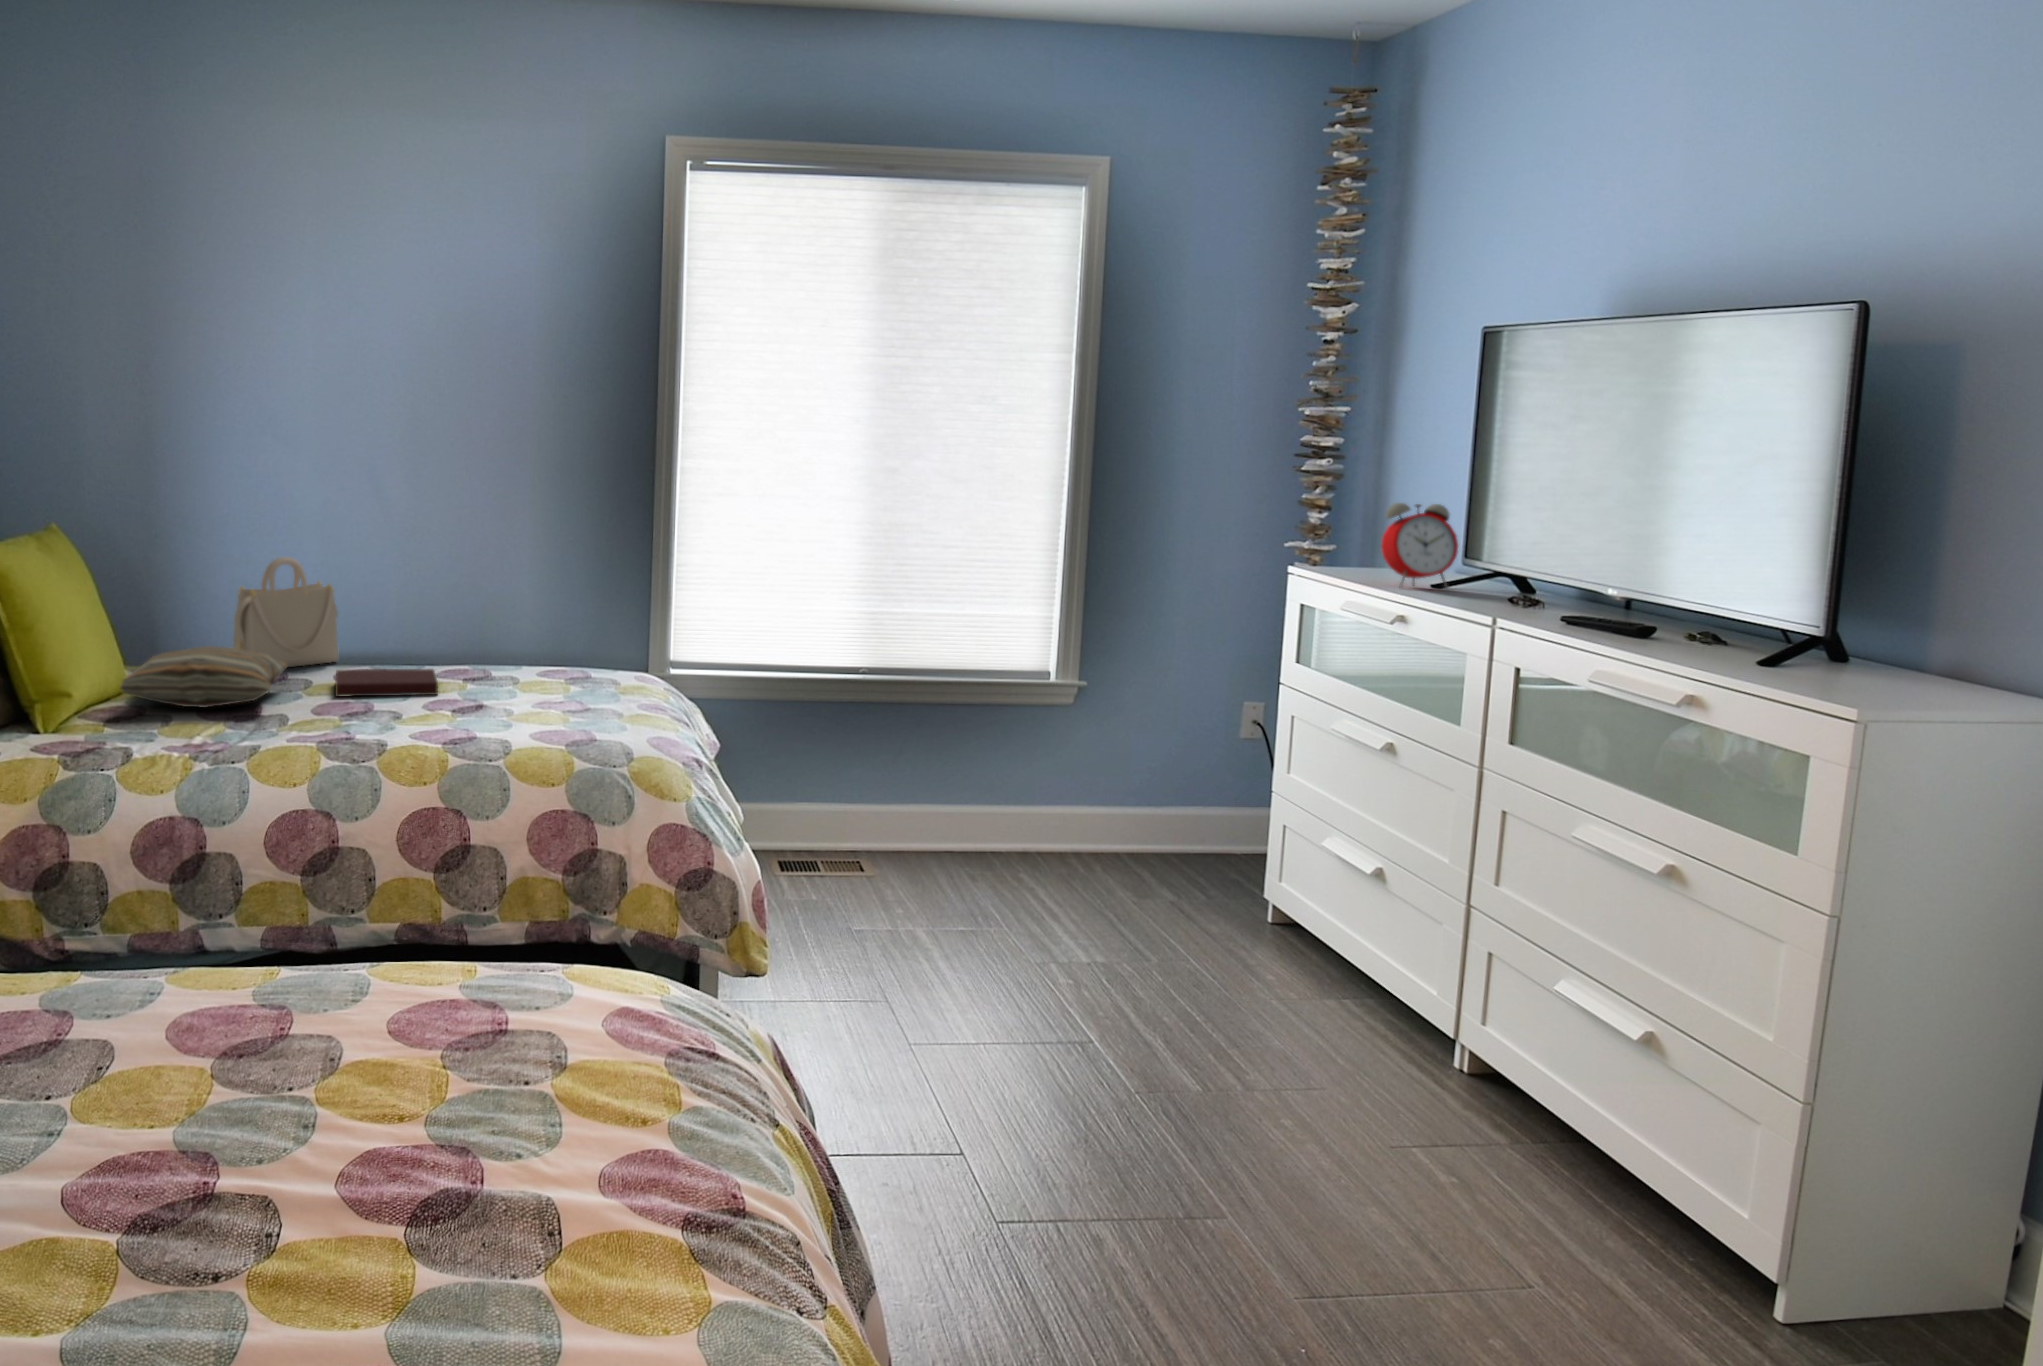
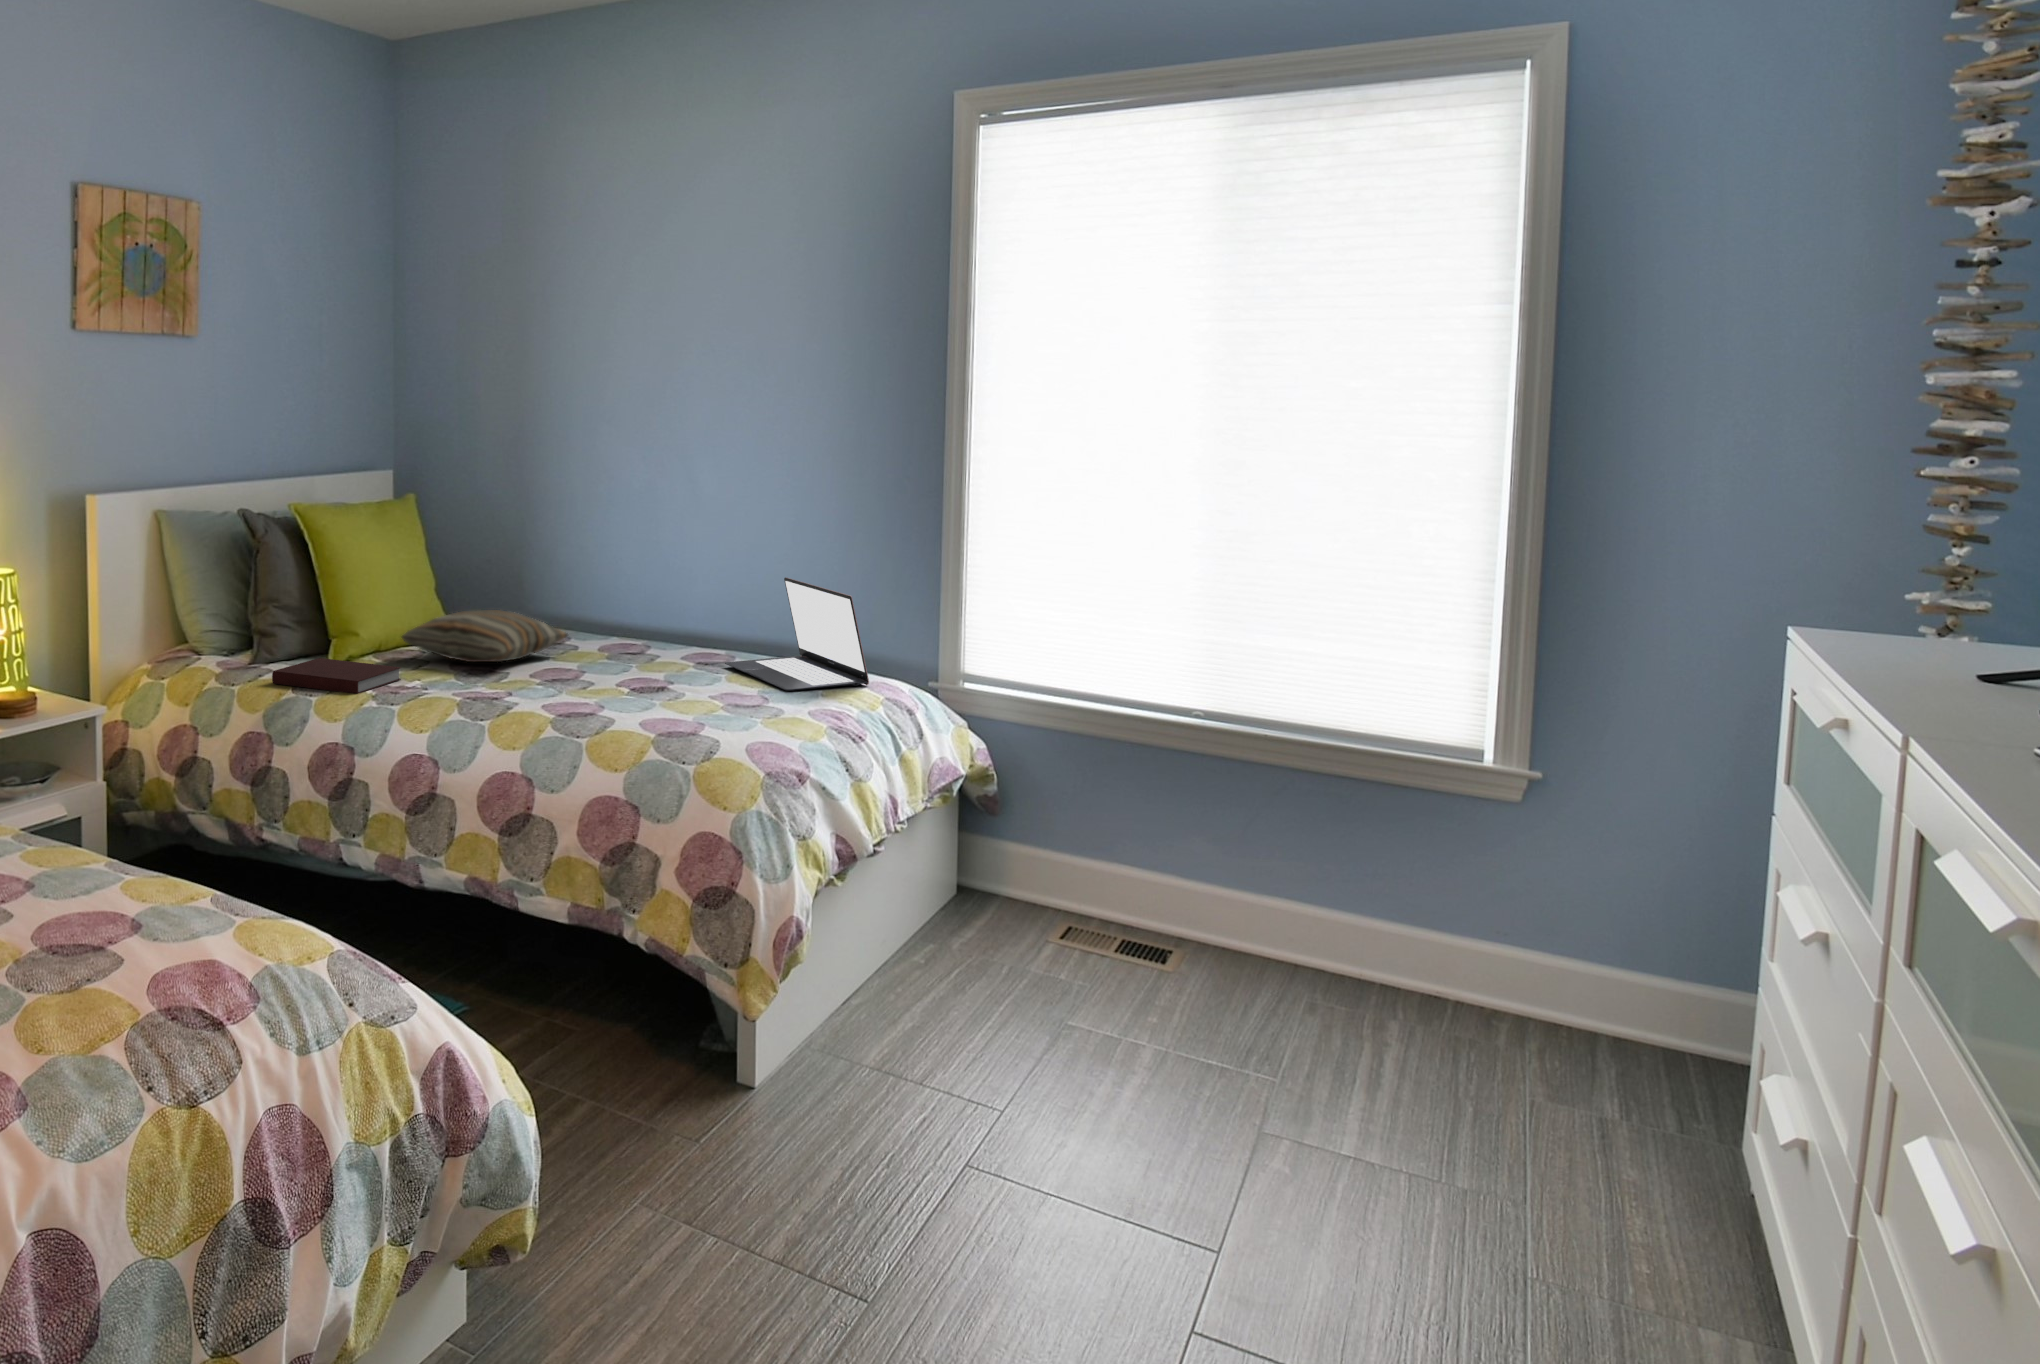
alarm clock: present [1382,503,1458,588] -> none [1850,526,1995,673]
handbag: present [233,557,339,667] -> none [568,537,667,638]
laptop: none [466,587,625,695] -> present [725,577,869,691]
notebook: present [335,669,438,697] -> present [272,658,401,694]

